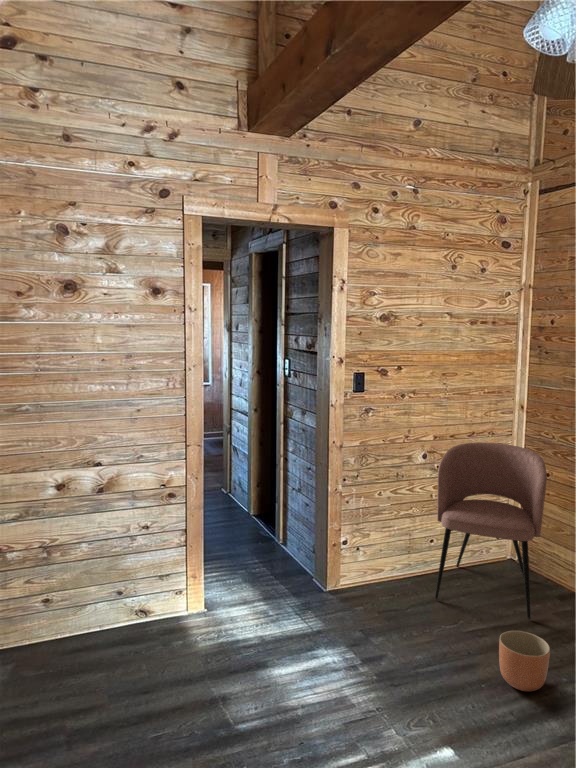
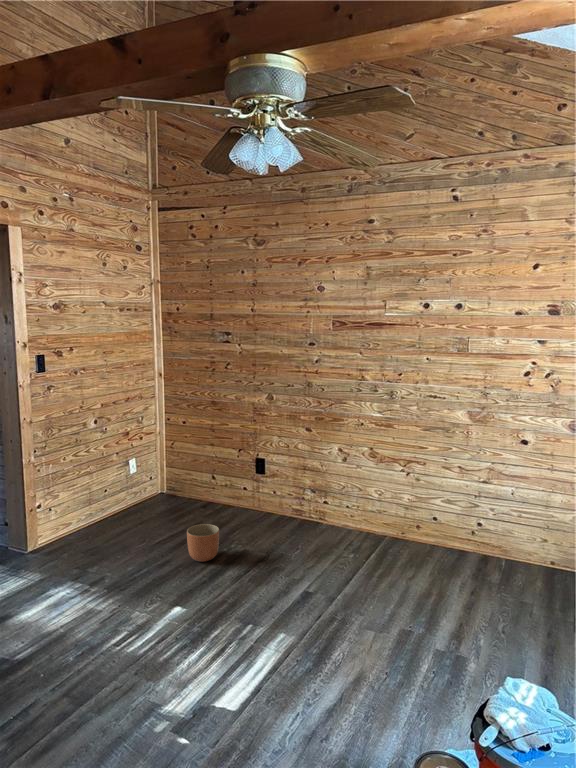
armchair: present [435,442,547,620] -> none [113,404,192,531]

